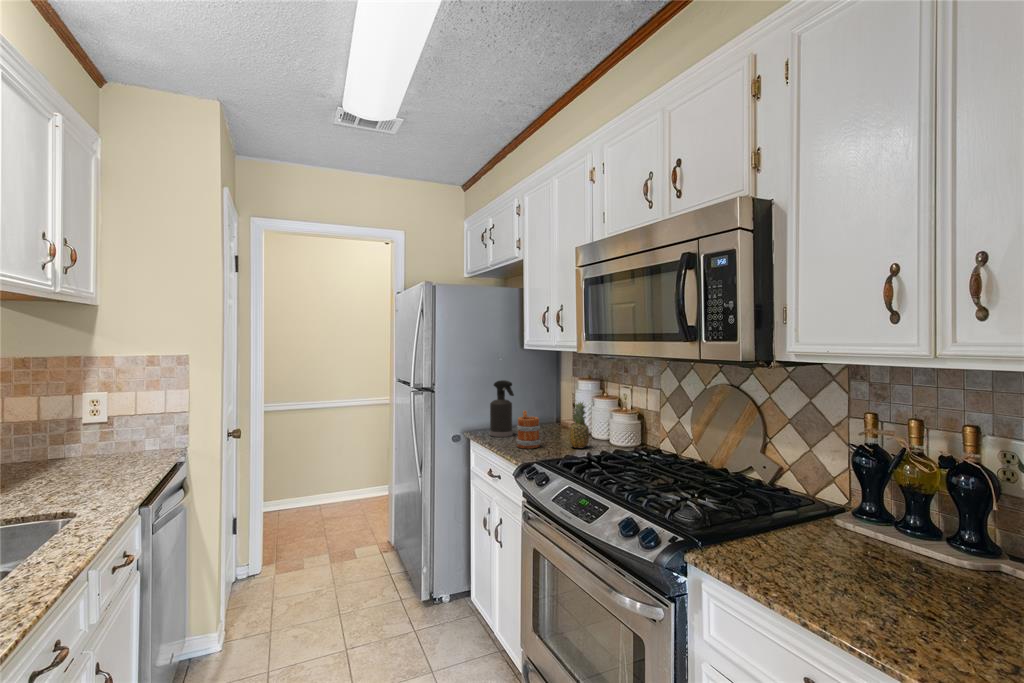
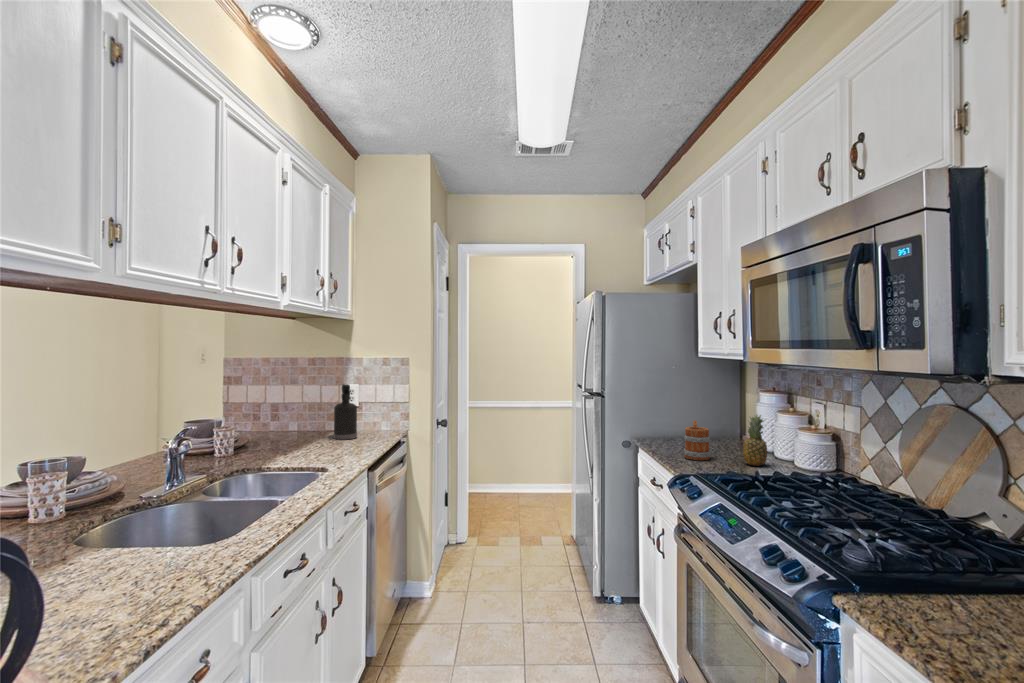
spray bottle: present [490,380,514,437] -> present [334,384,357,440]

